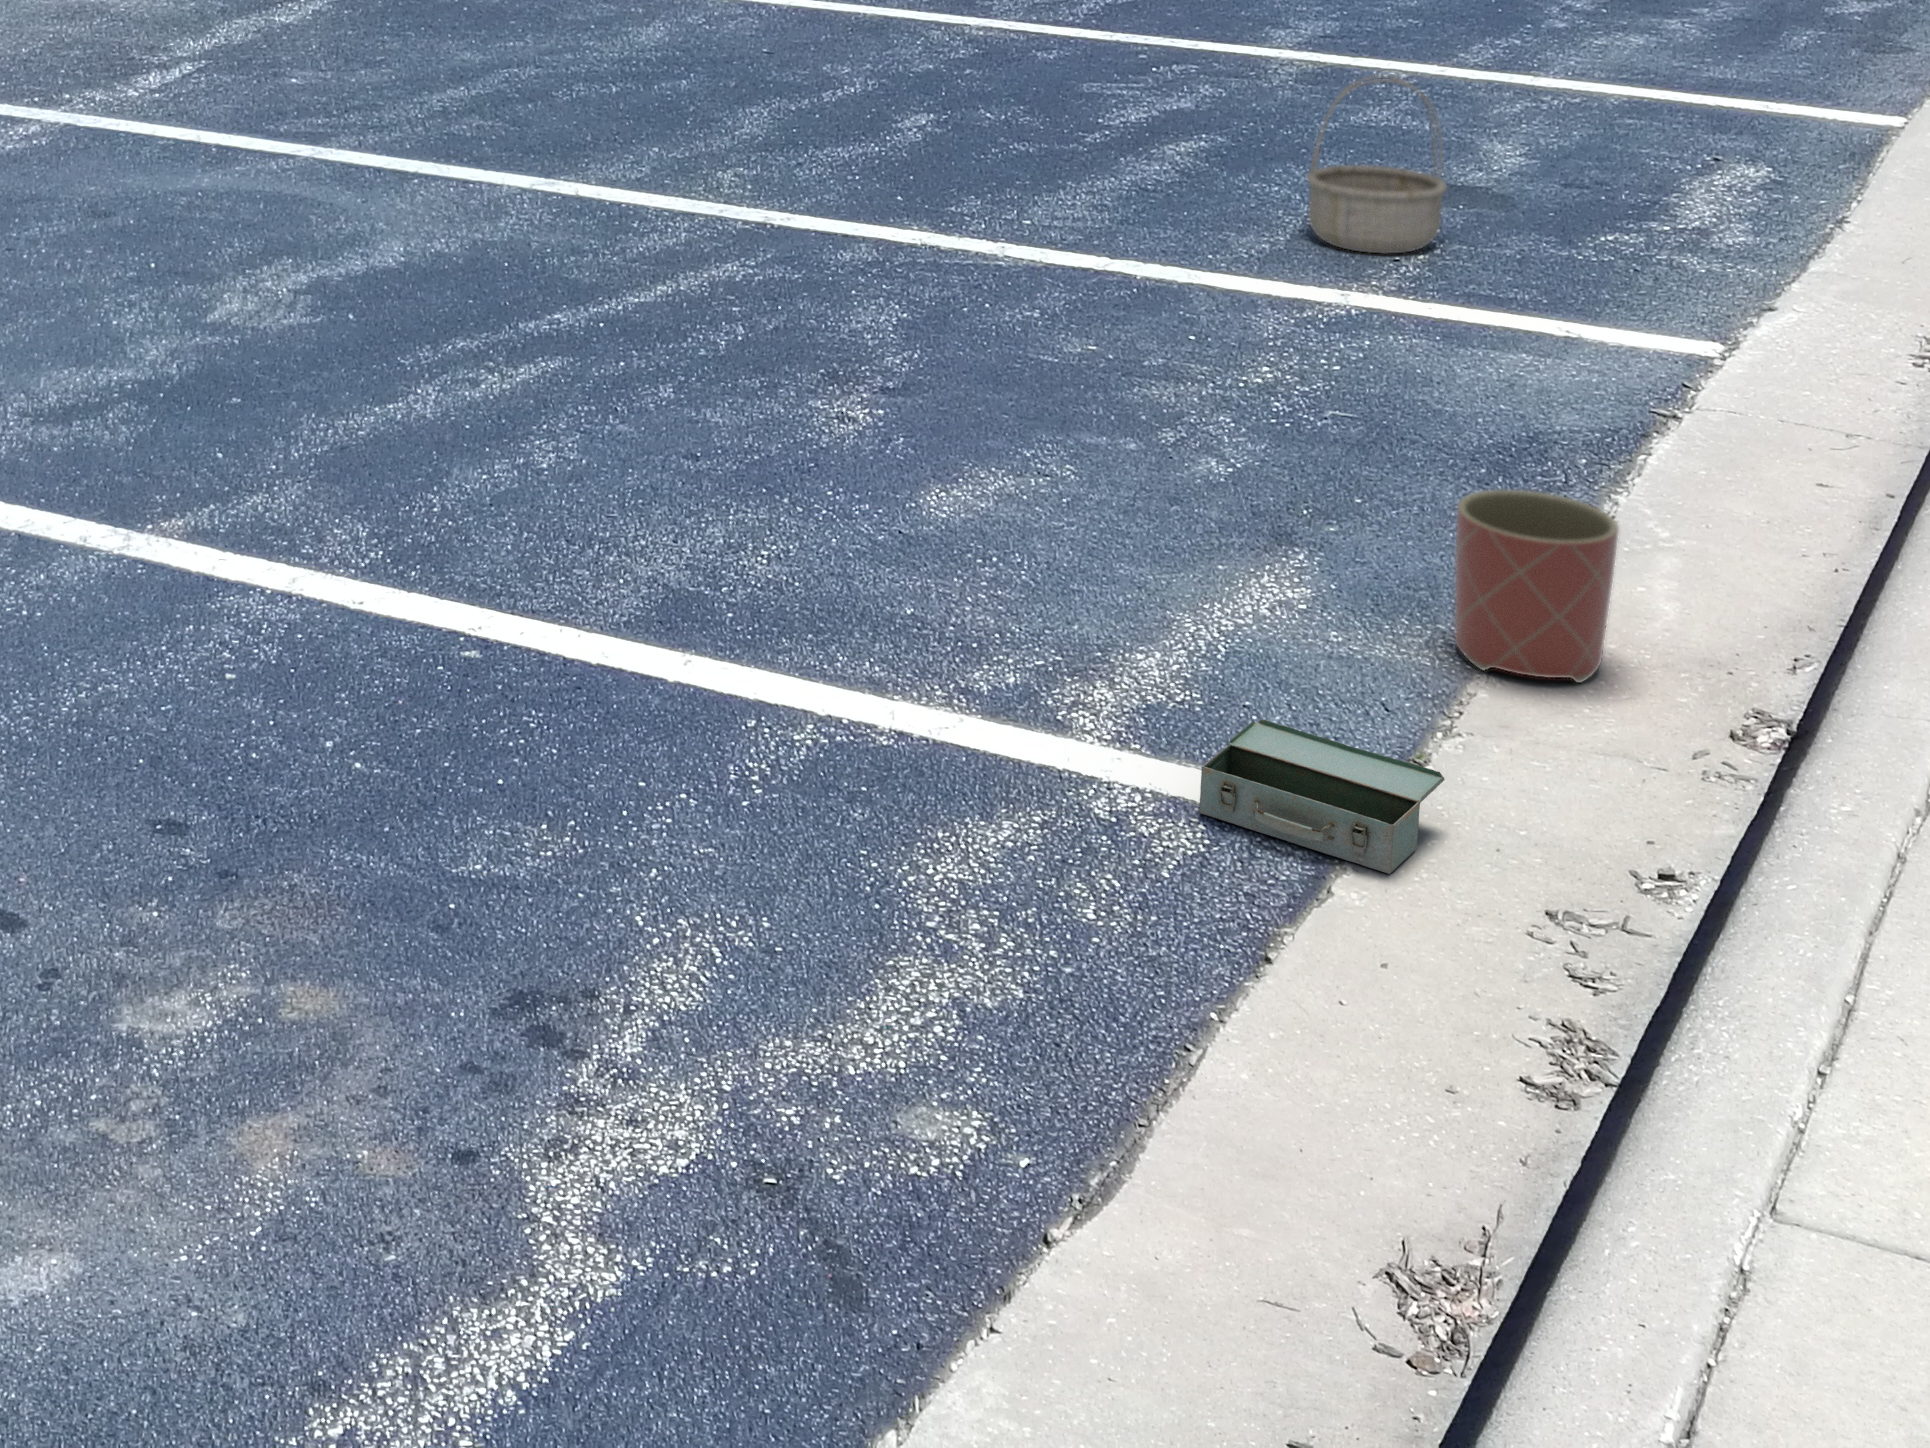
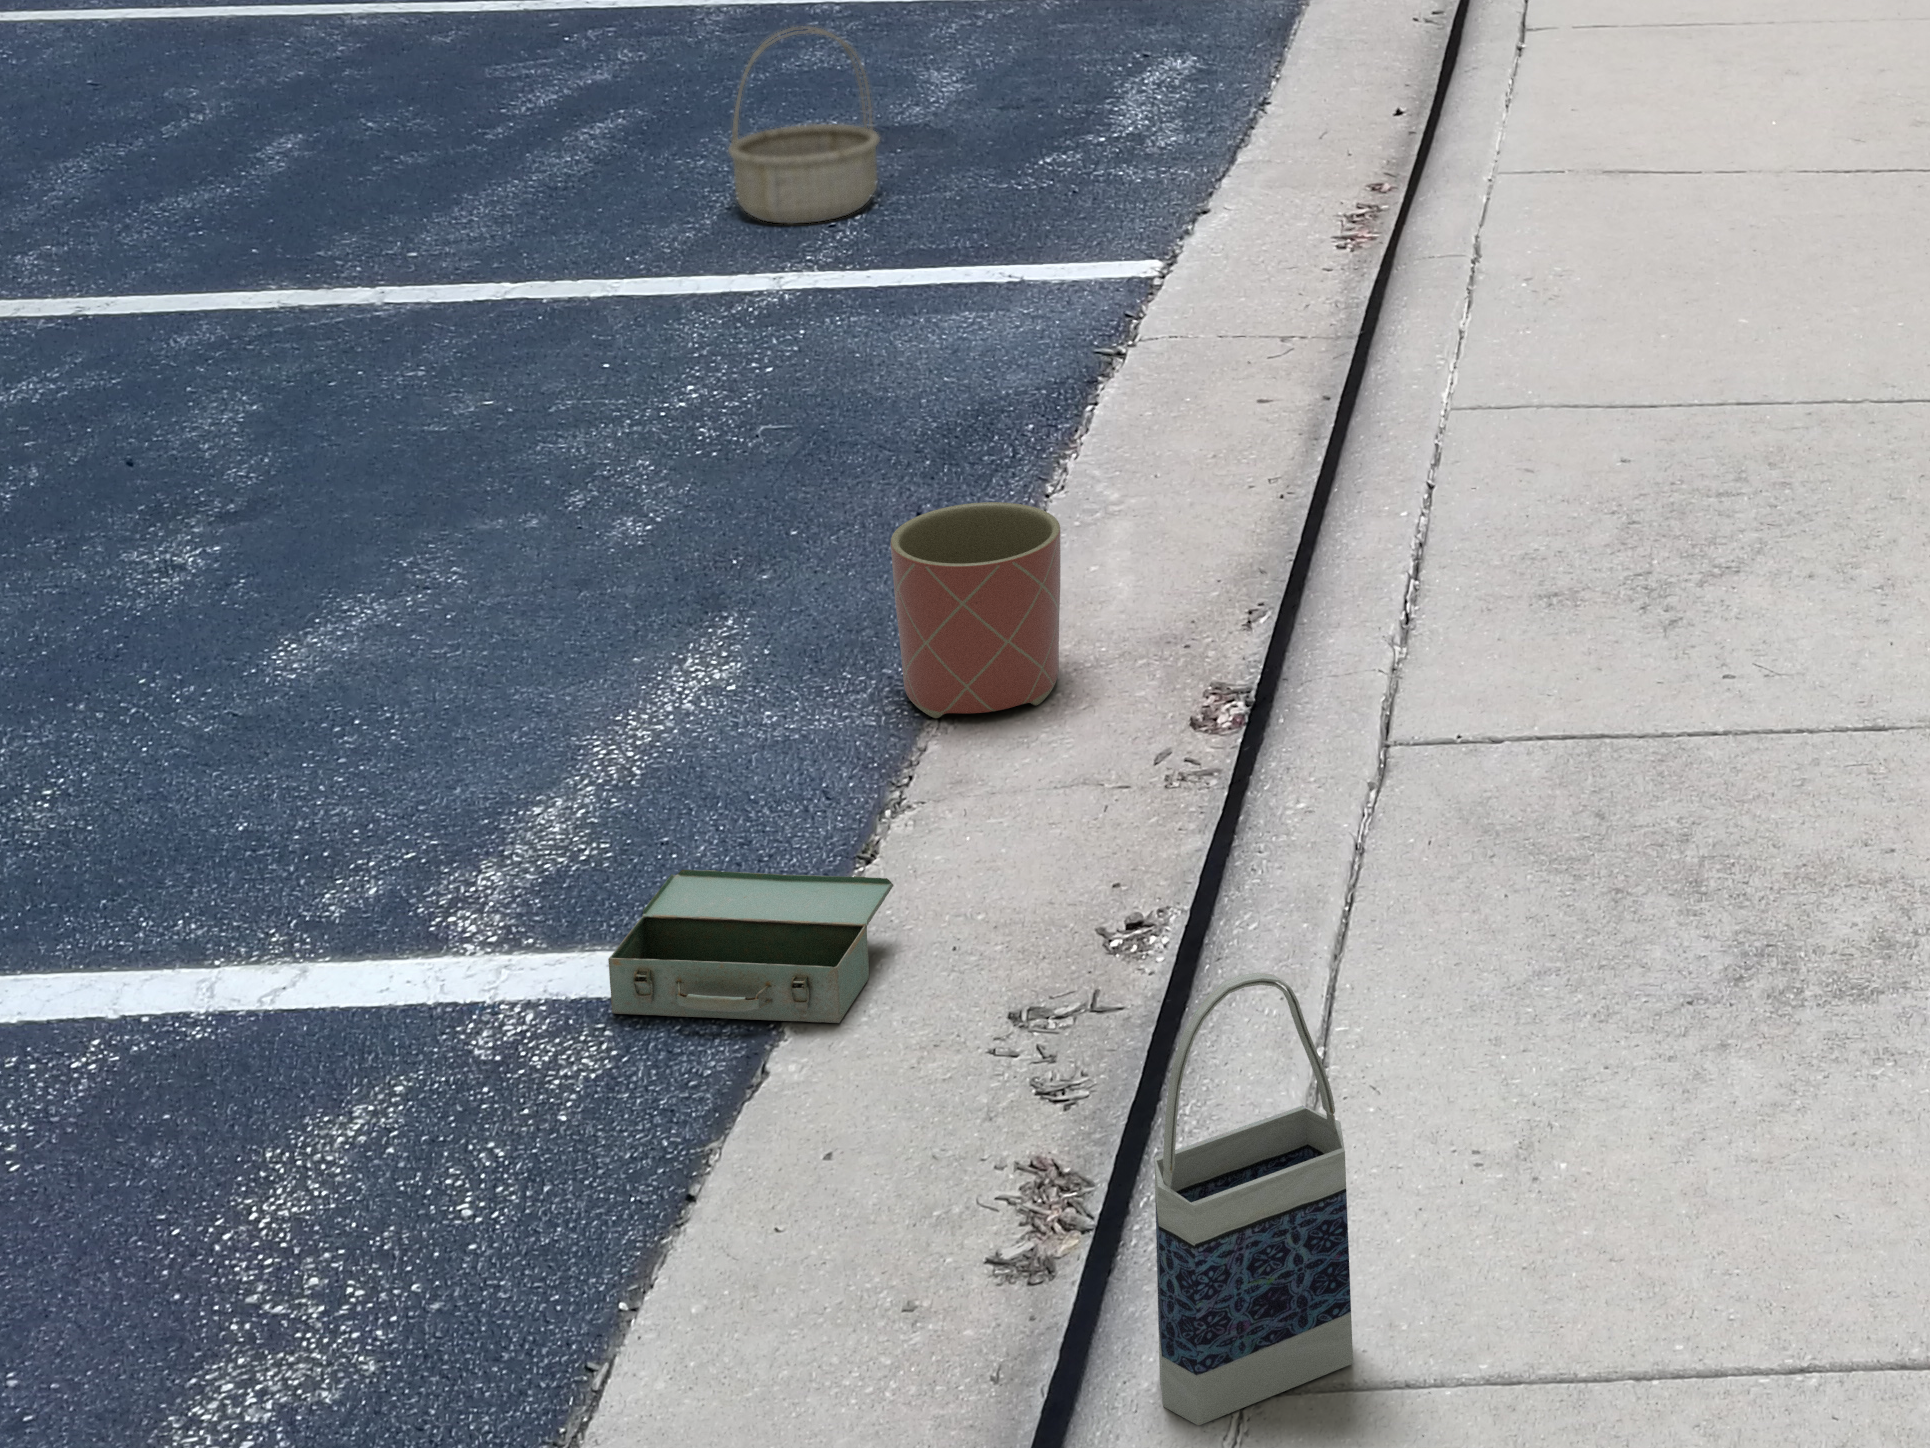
bag: none [1677,872,1882,1263] -> present [1154,973,1353,1426]

